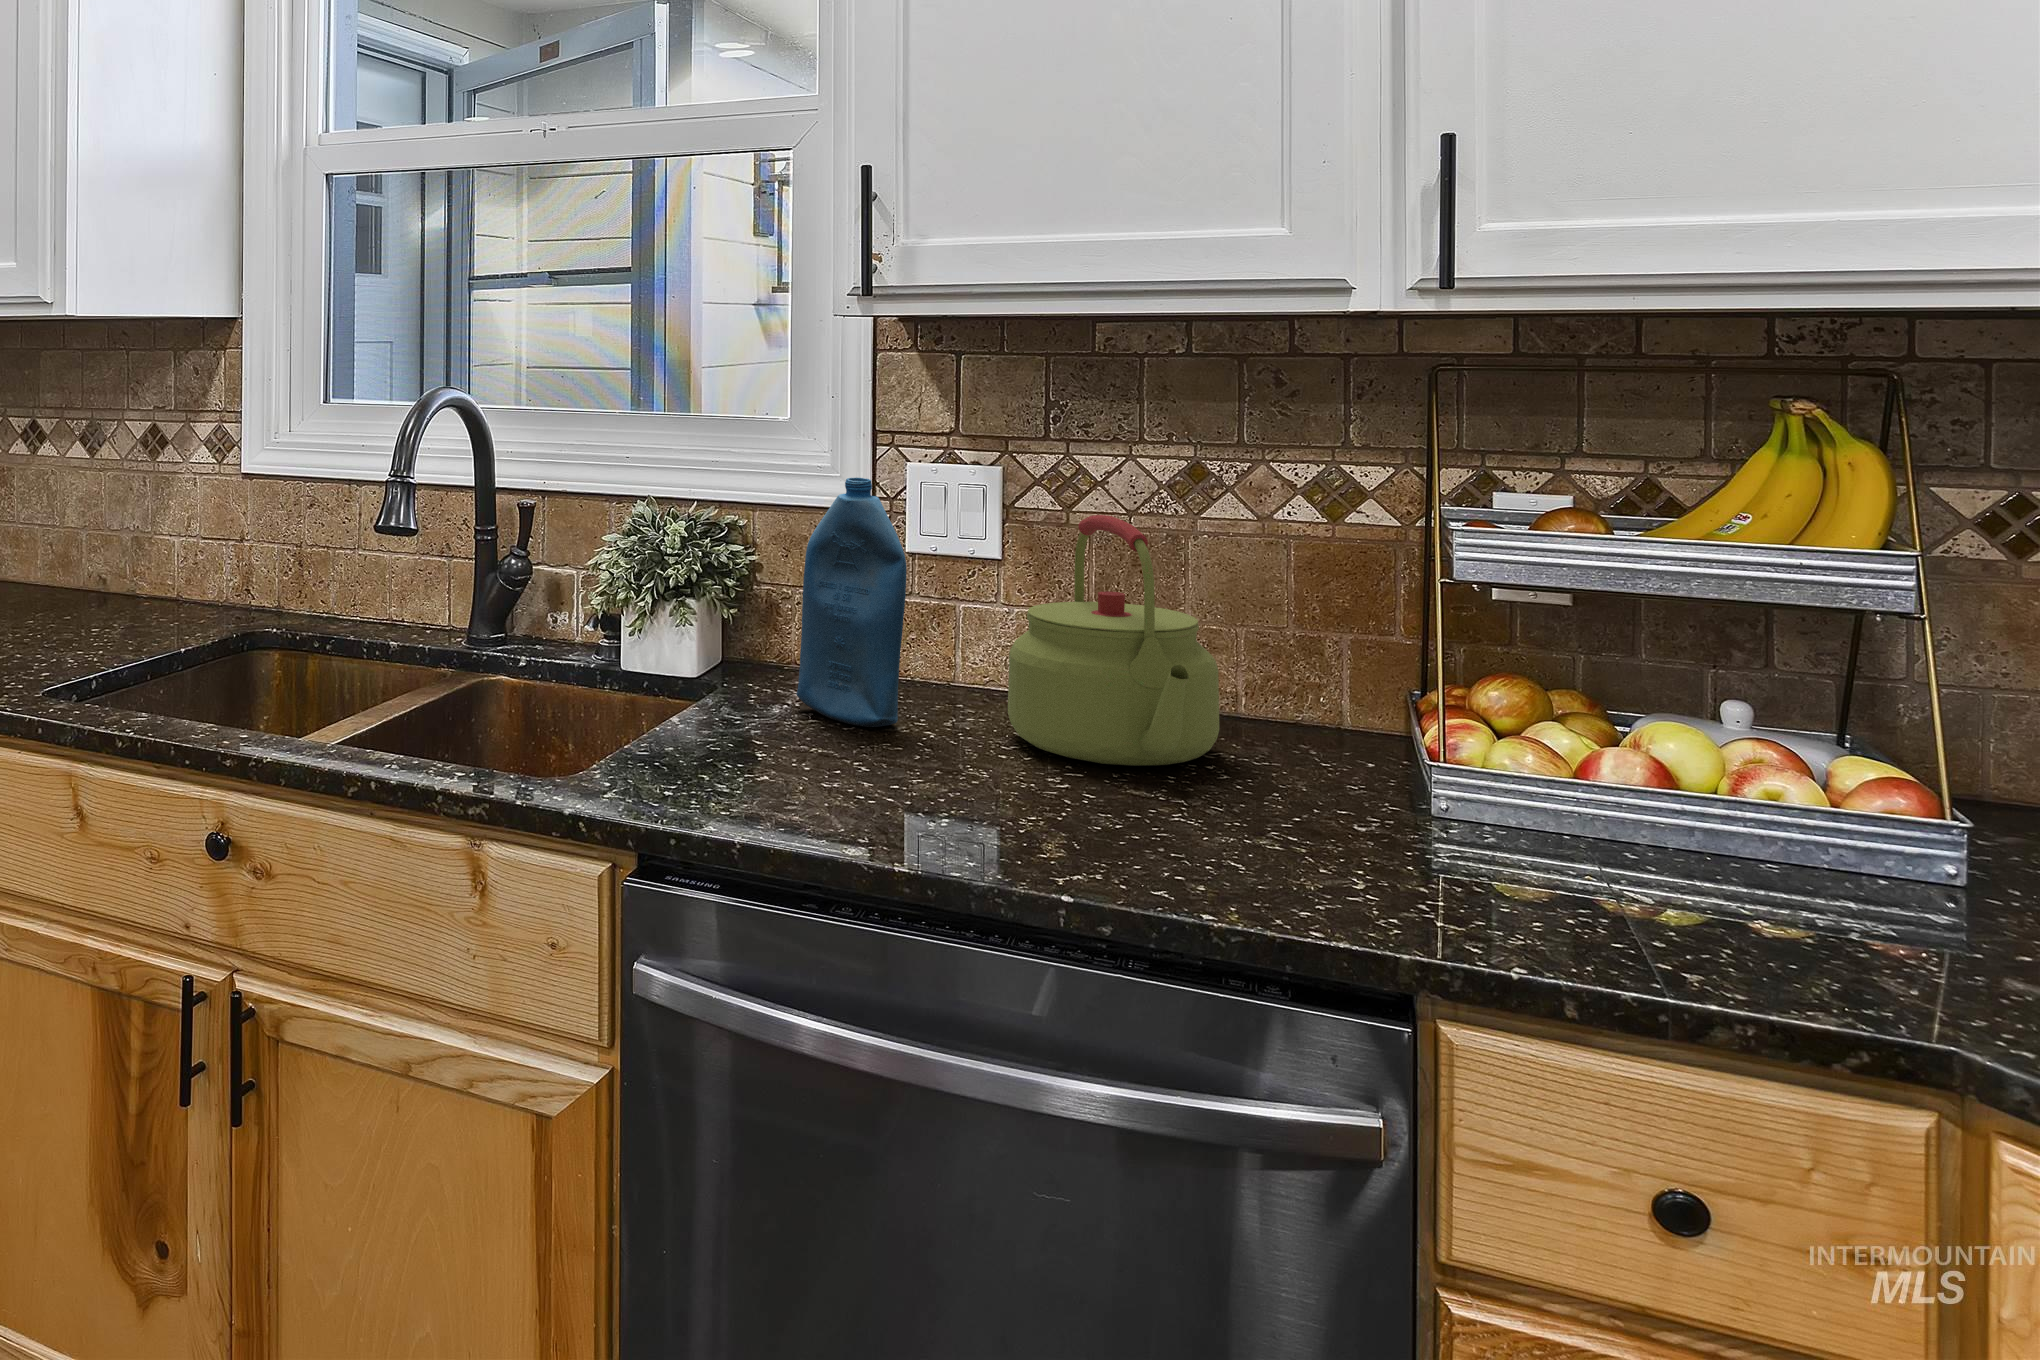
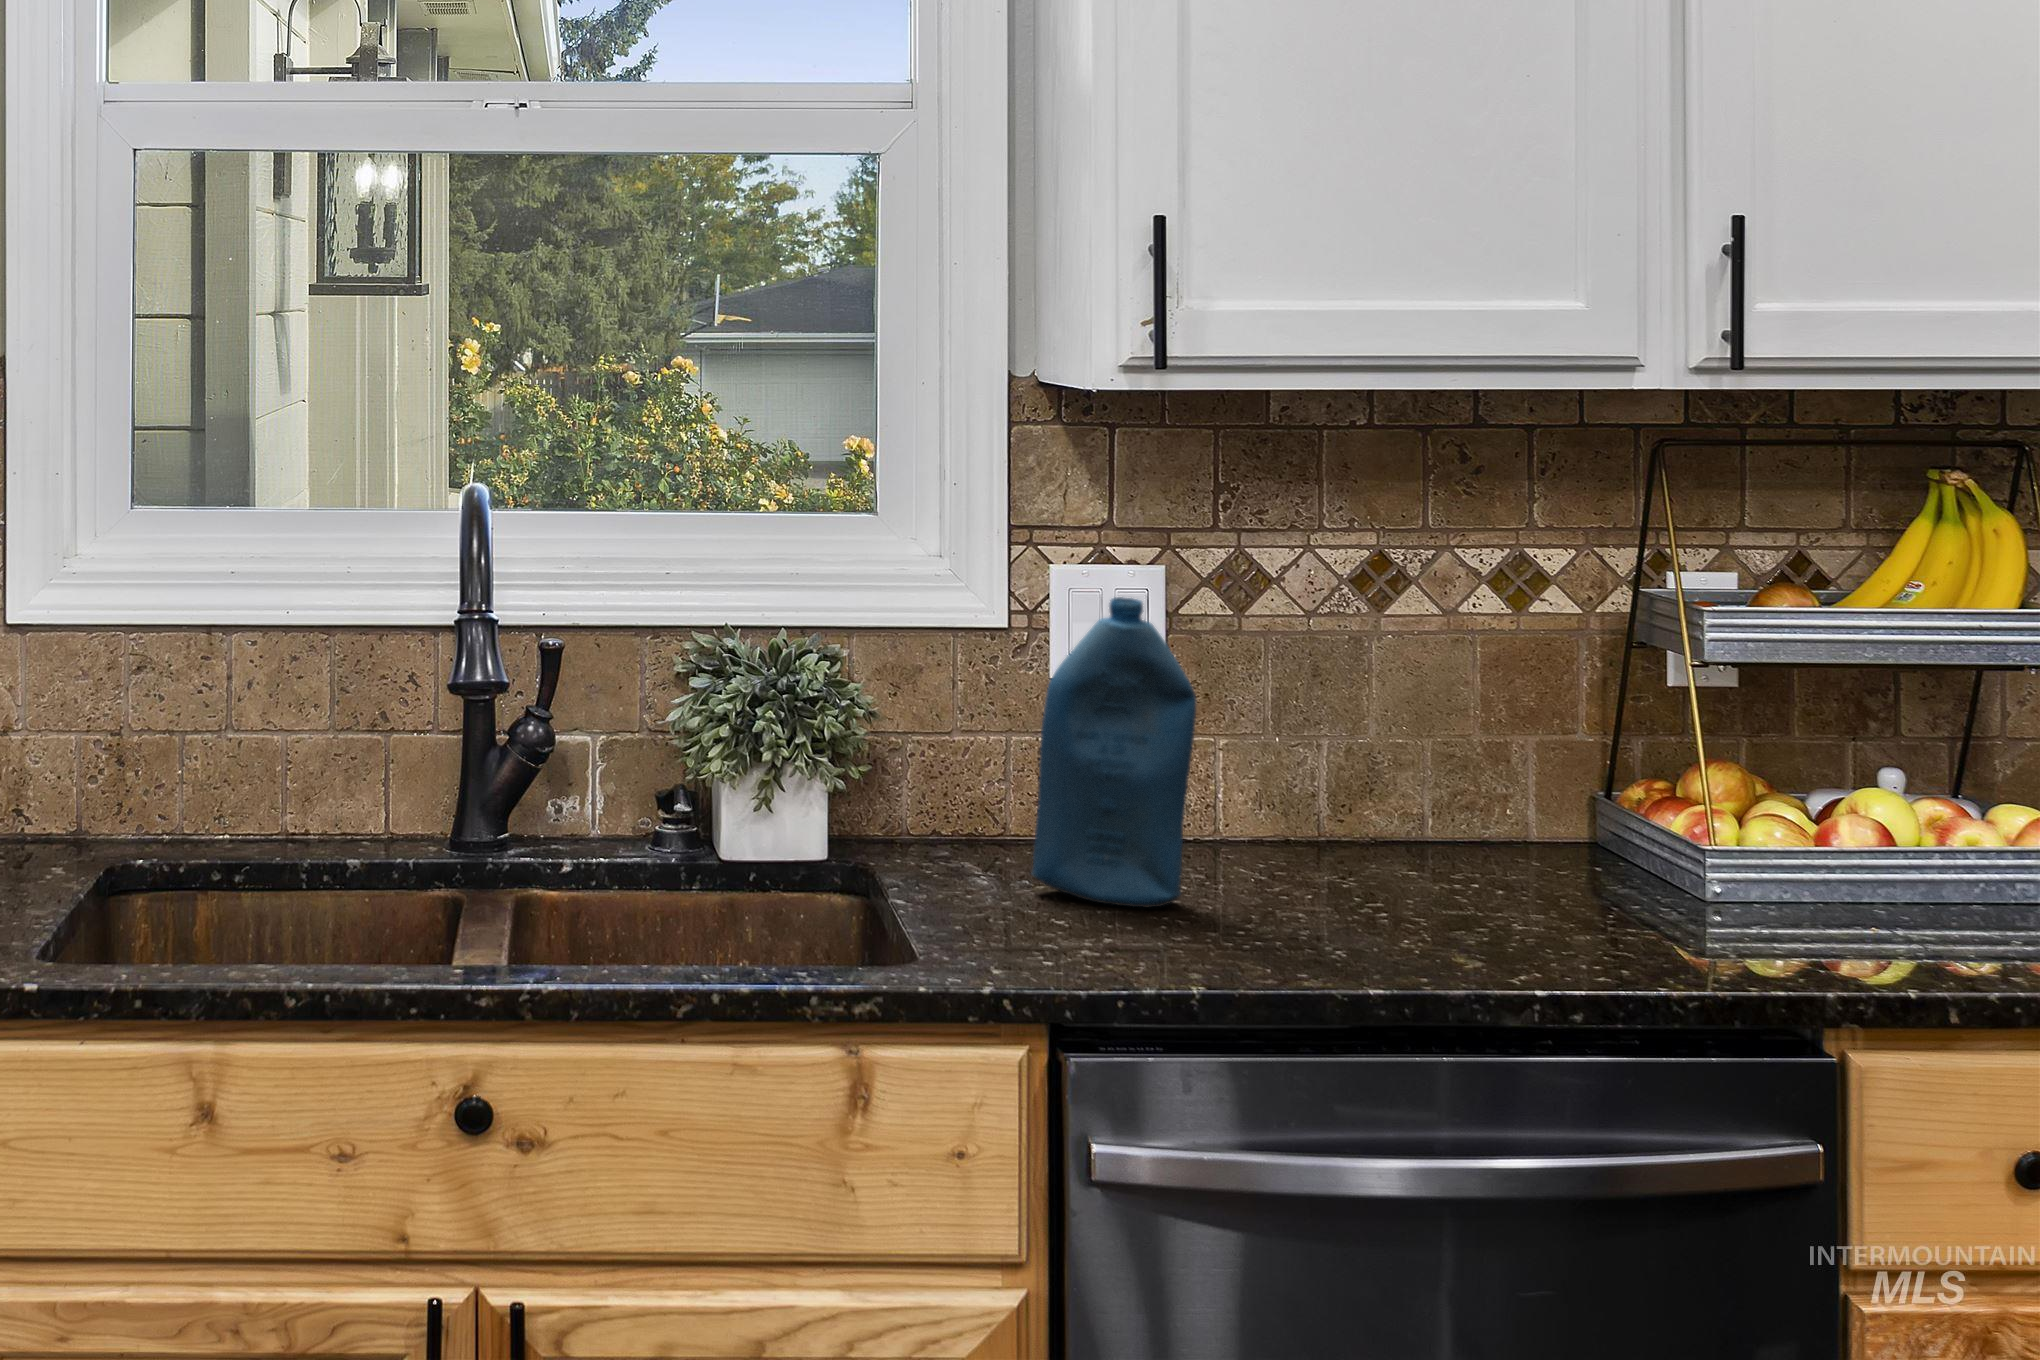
kettle: present [1008,515,1219,766] -> none [1281,626,1576,916]

